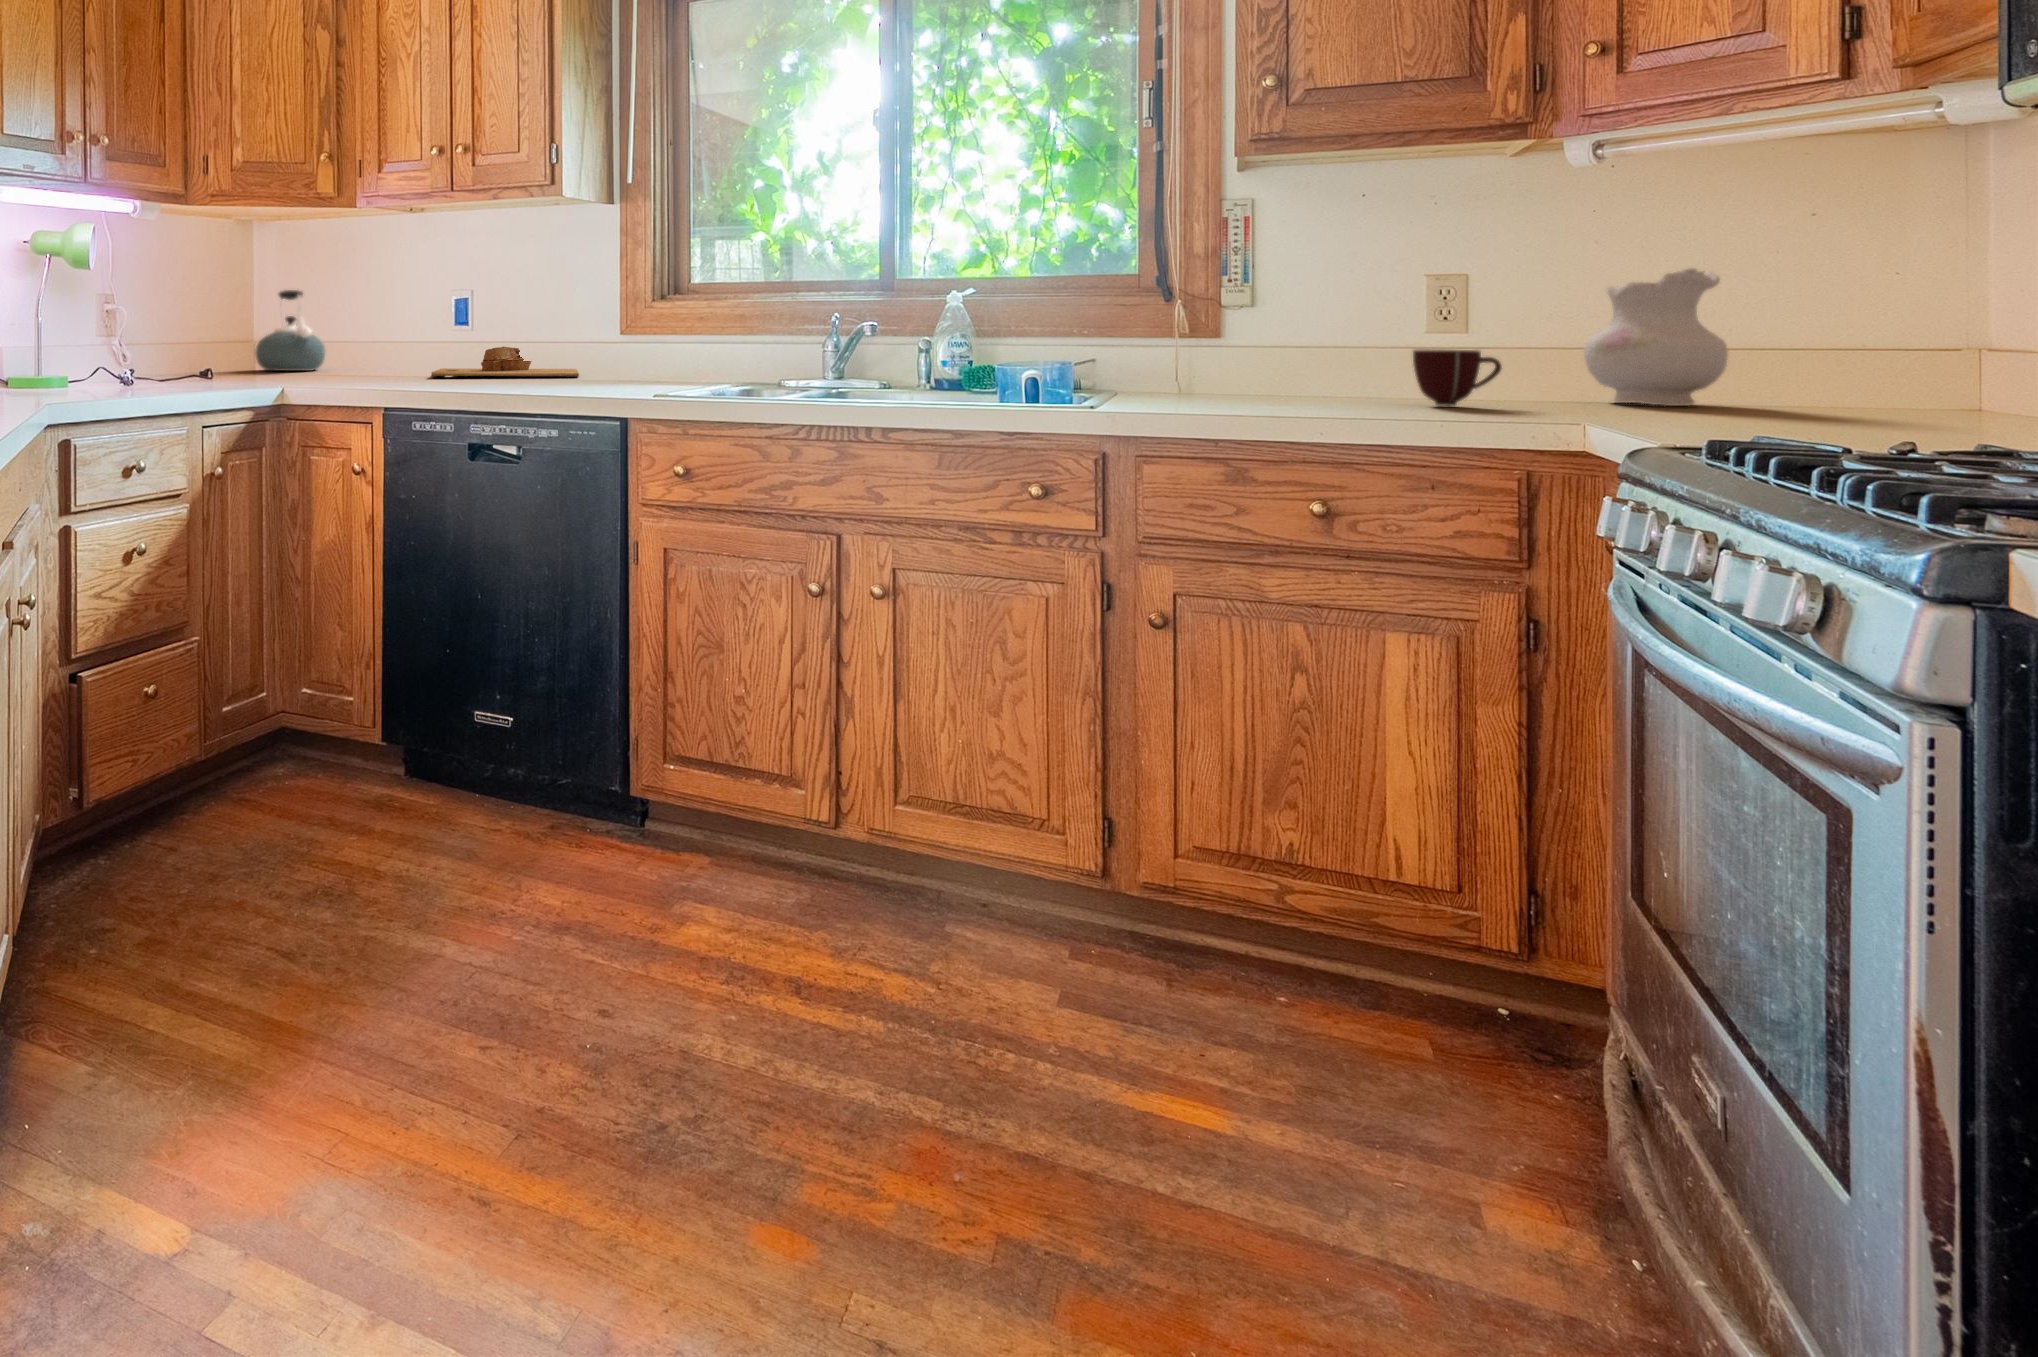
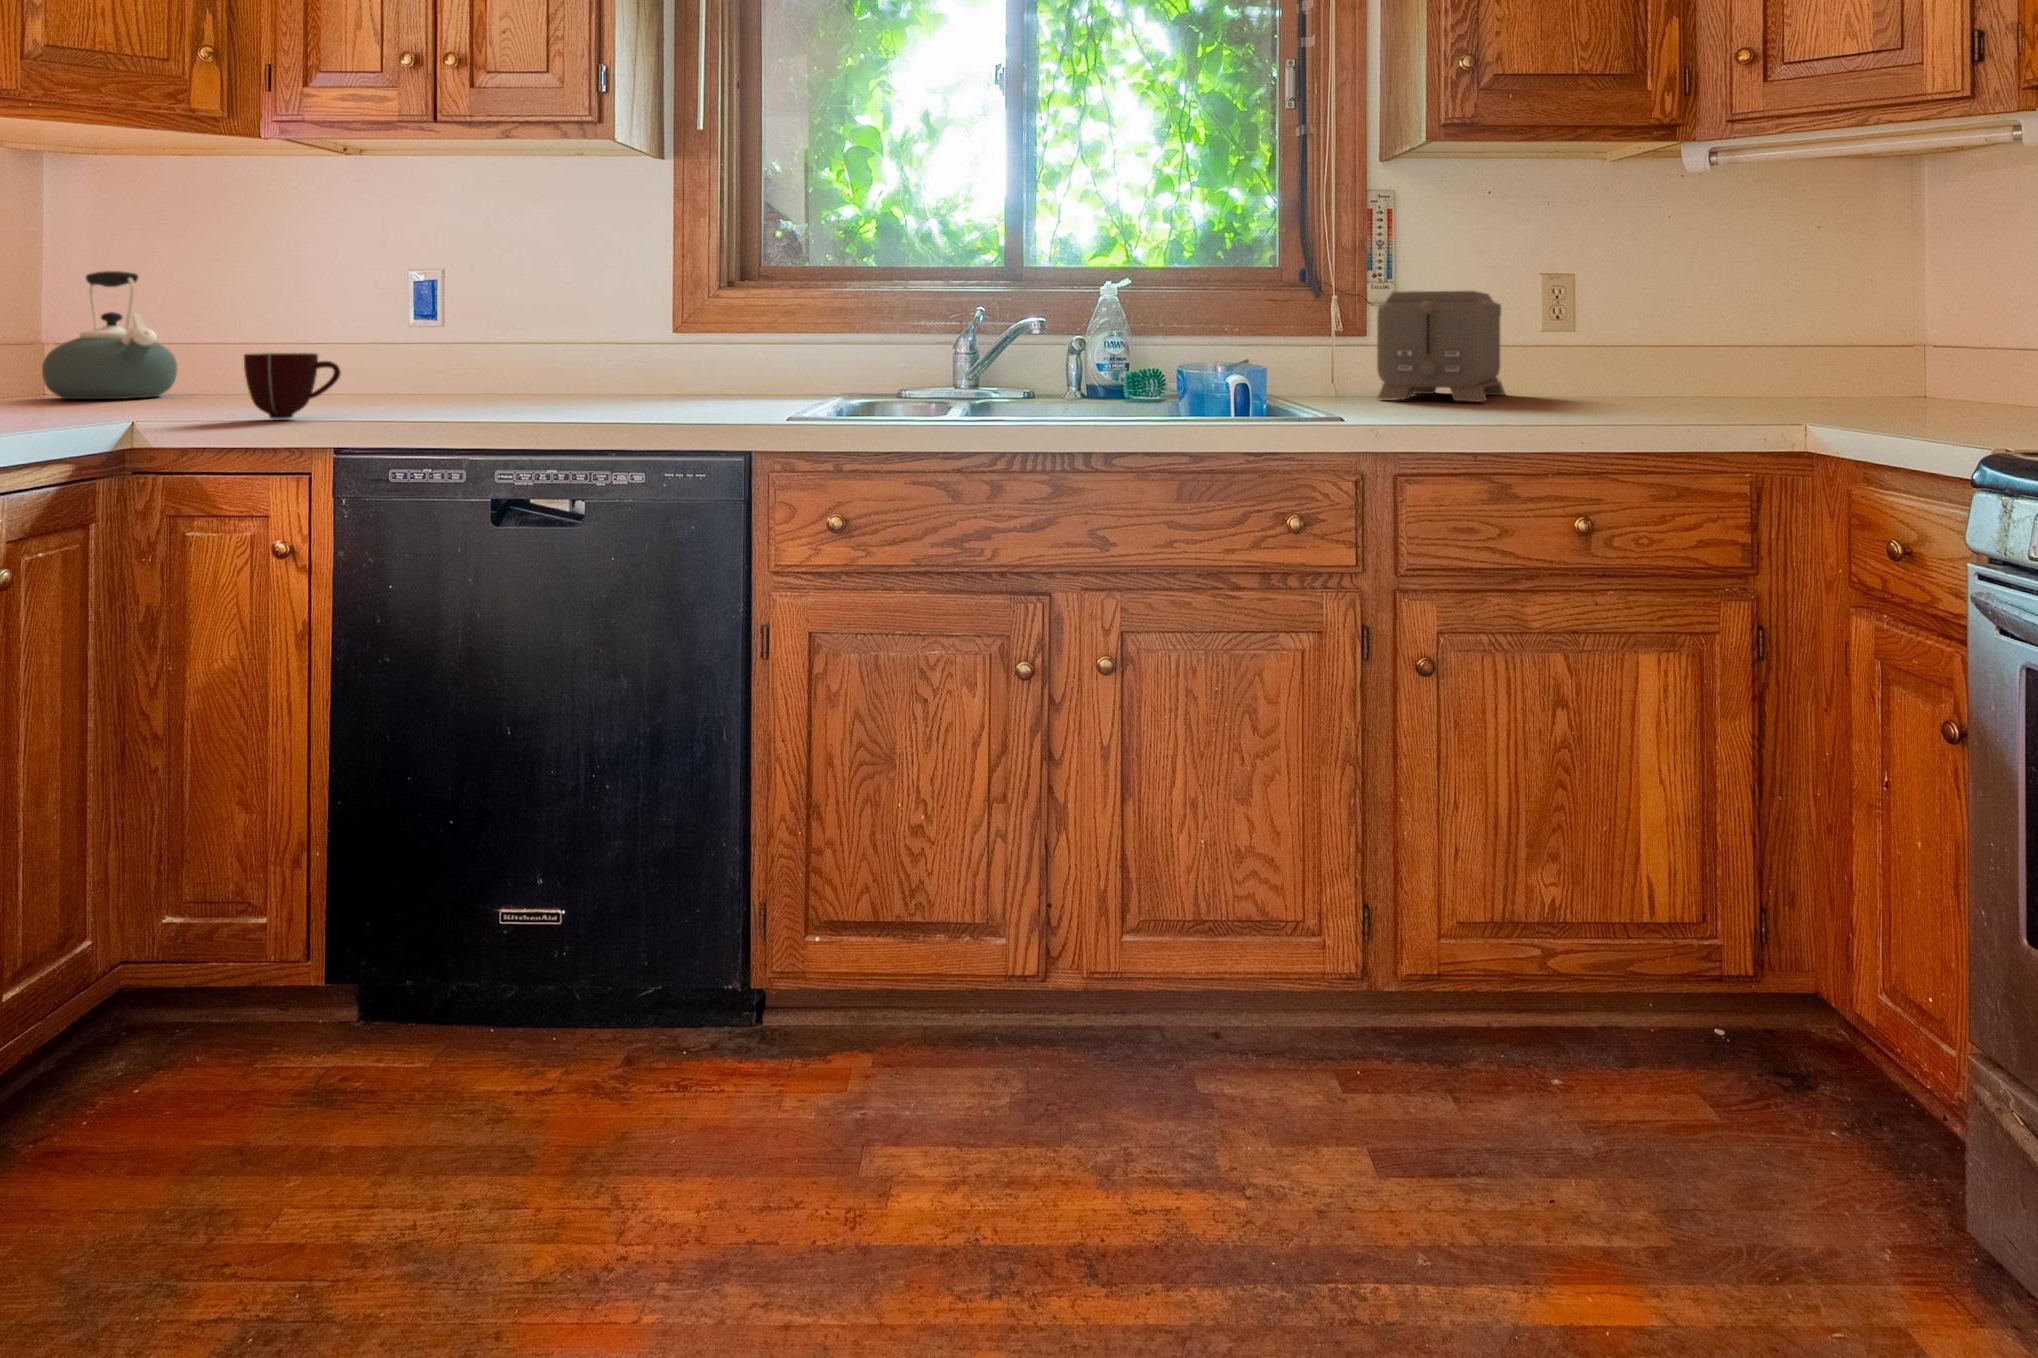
ceramic pitcher: present [1584,268,1728,406] -> none [1654,273,1779,400]
toaster: none [1212,292,1391,399] -> present [1377,291,1505,402]
cutting board: present [431,347,579,377] -> none [386,357,617,402]
mug: present [1413,349,1502,406] -> present [244,353,340,419]

